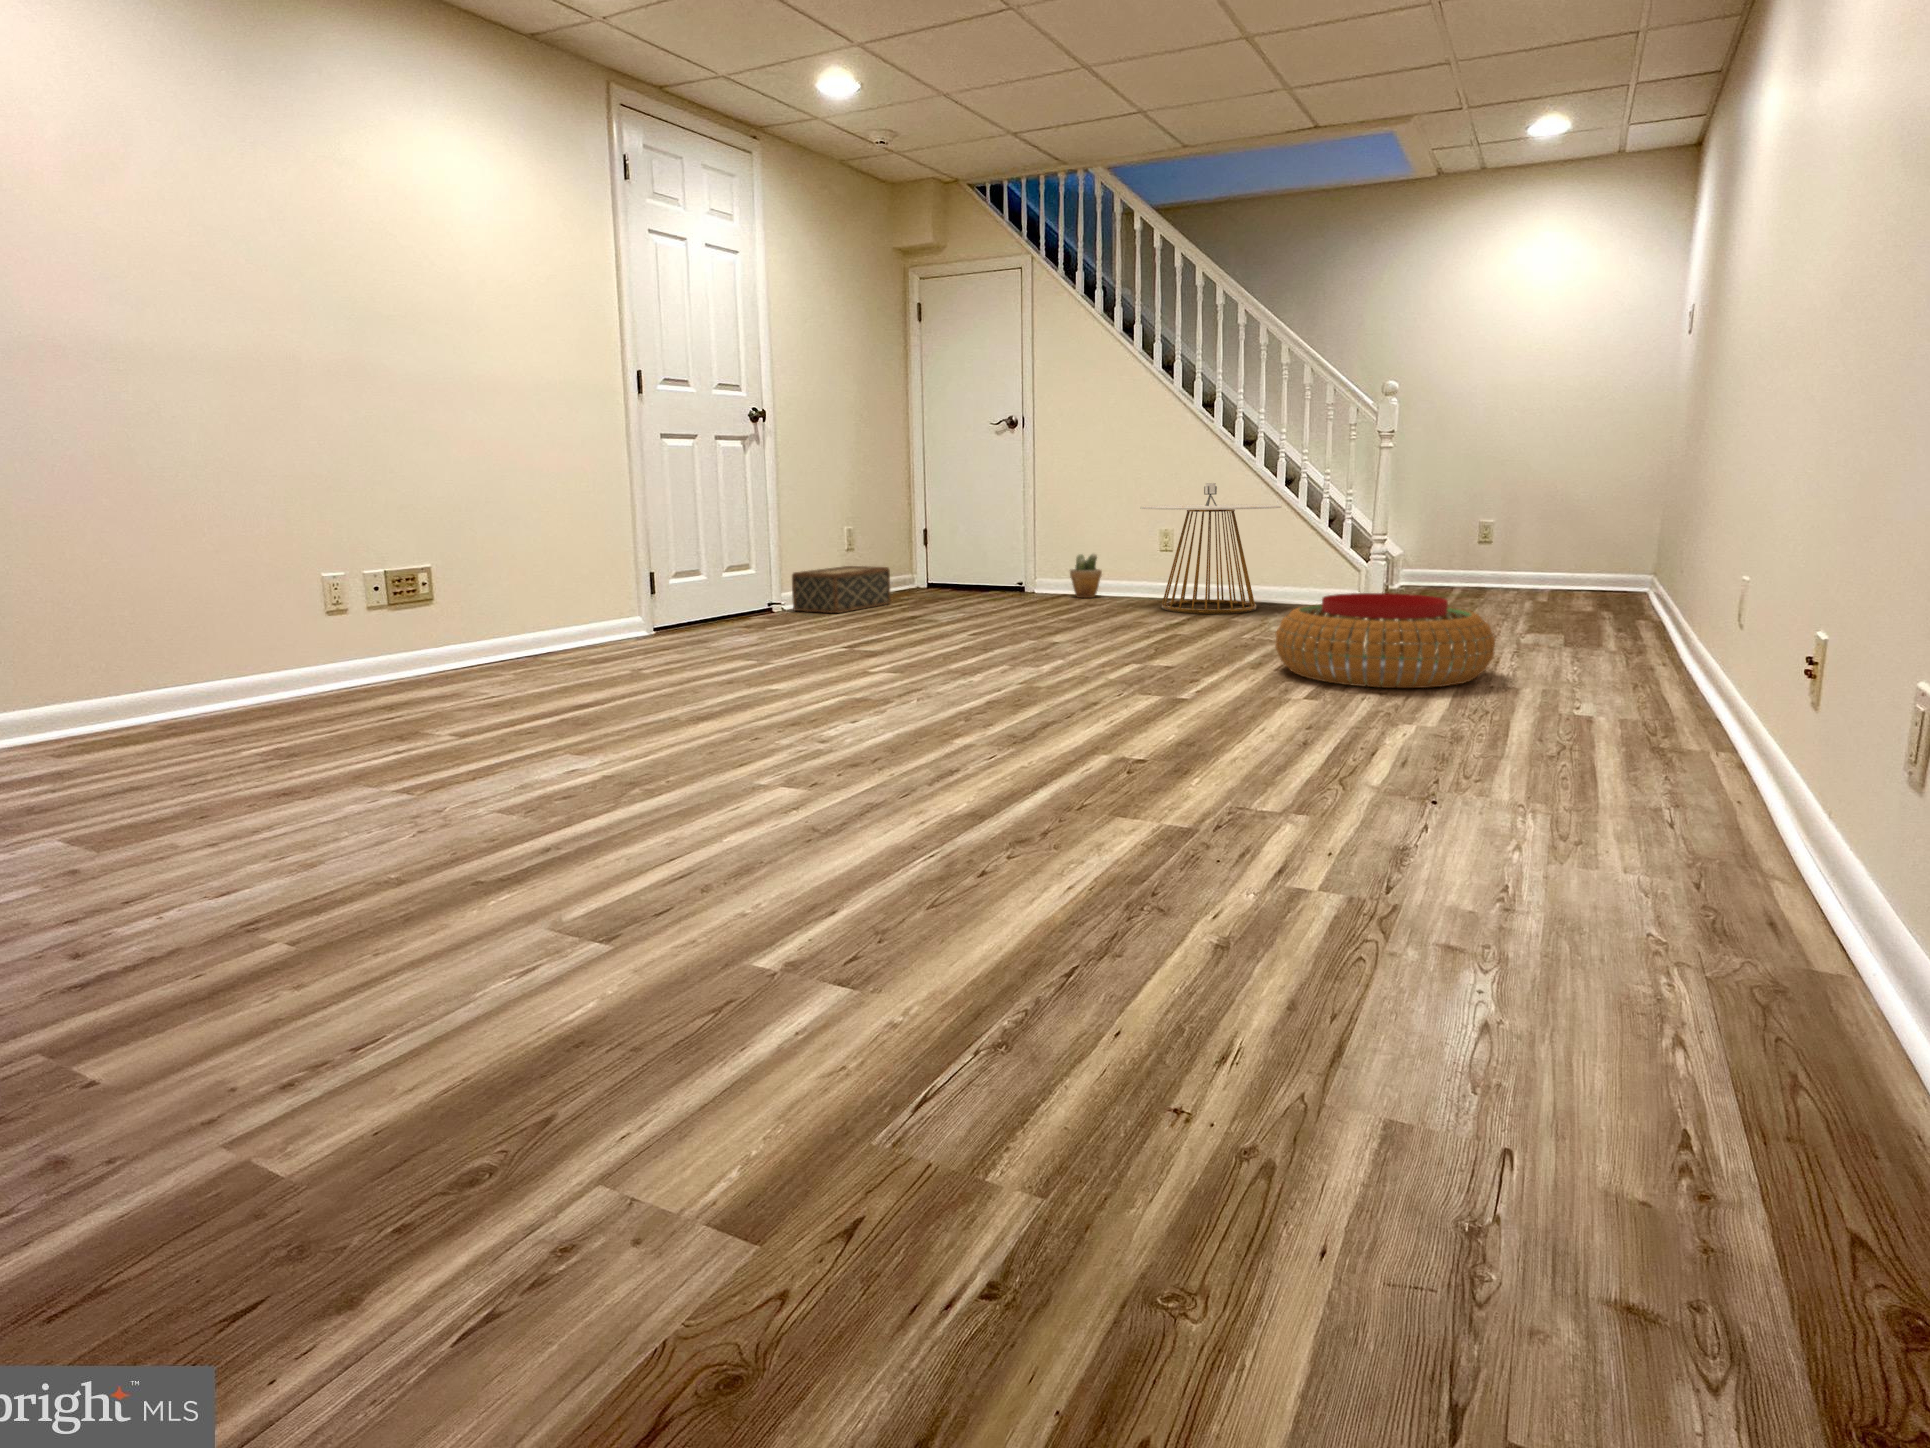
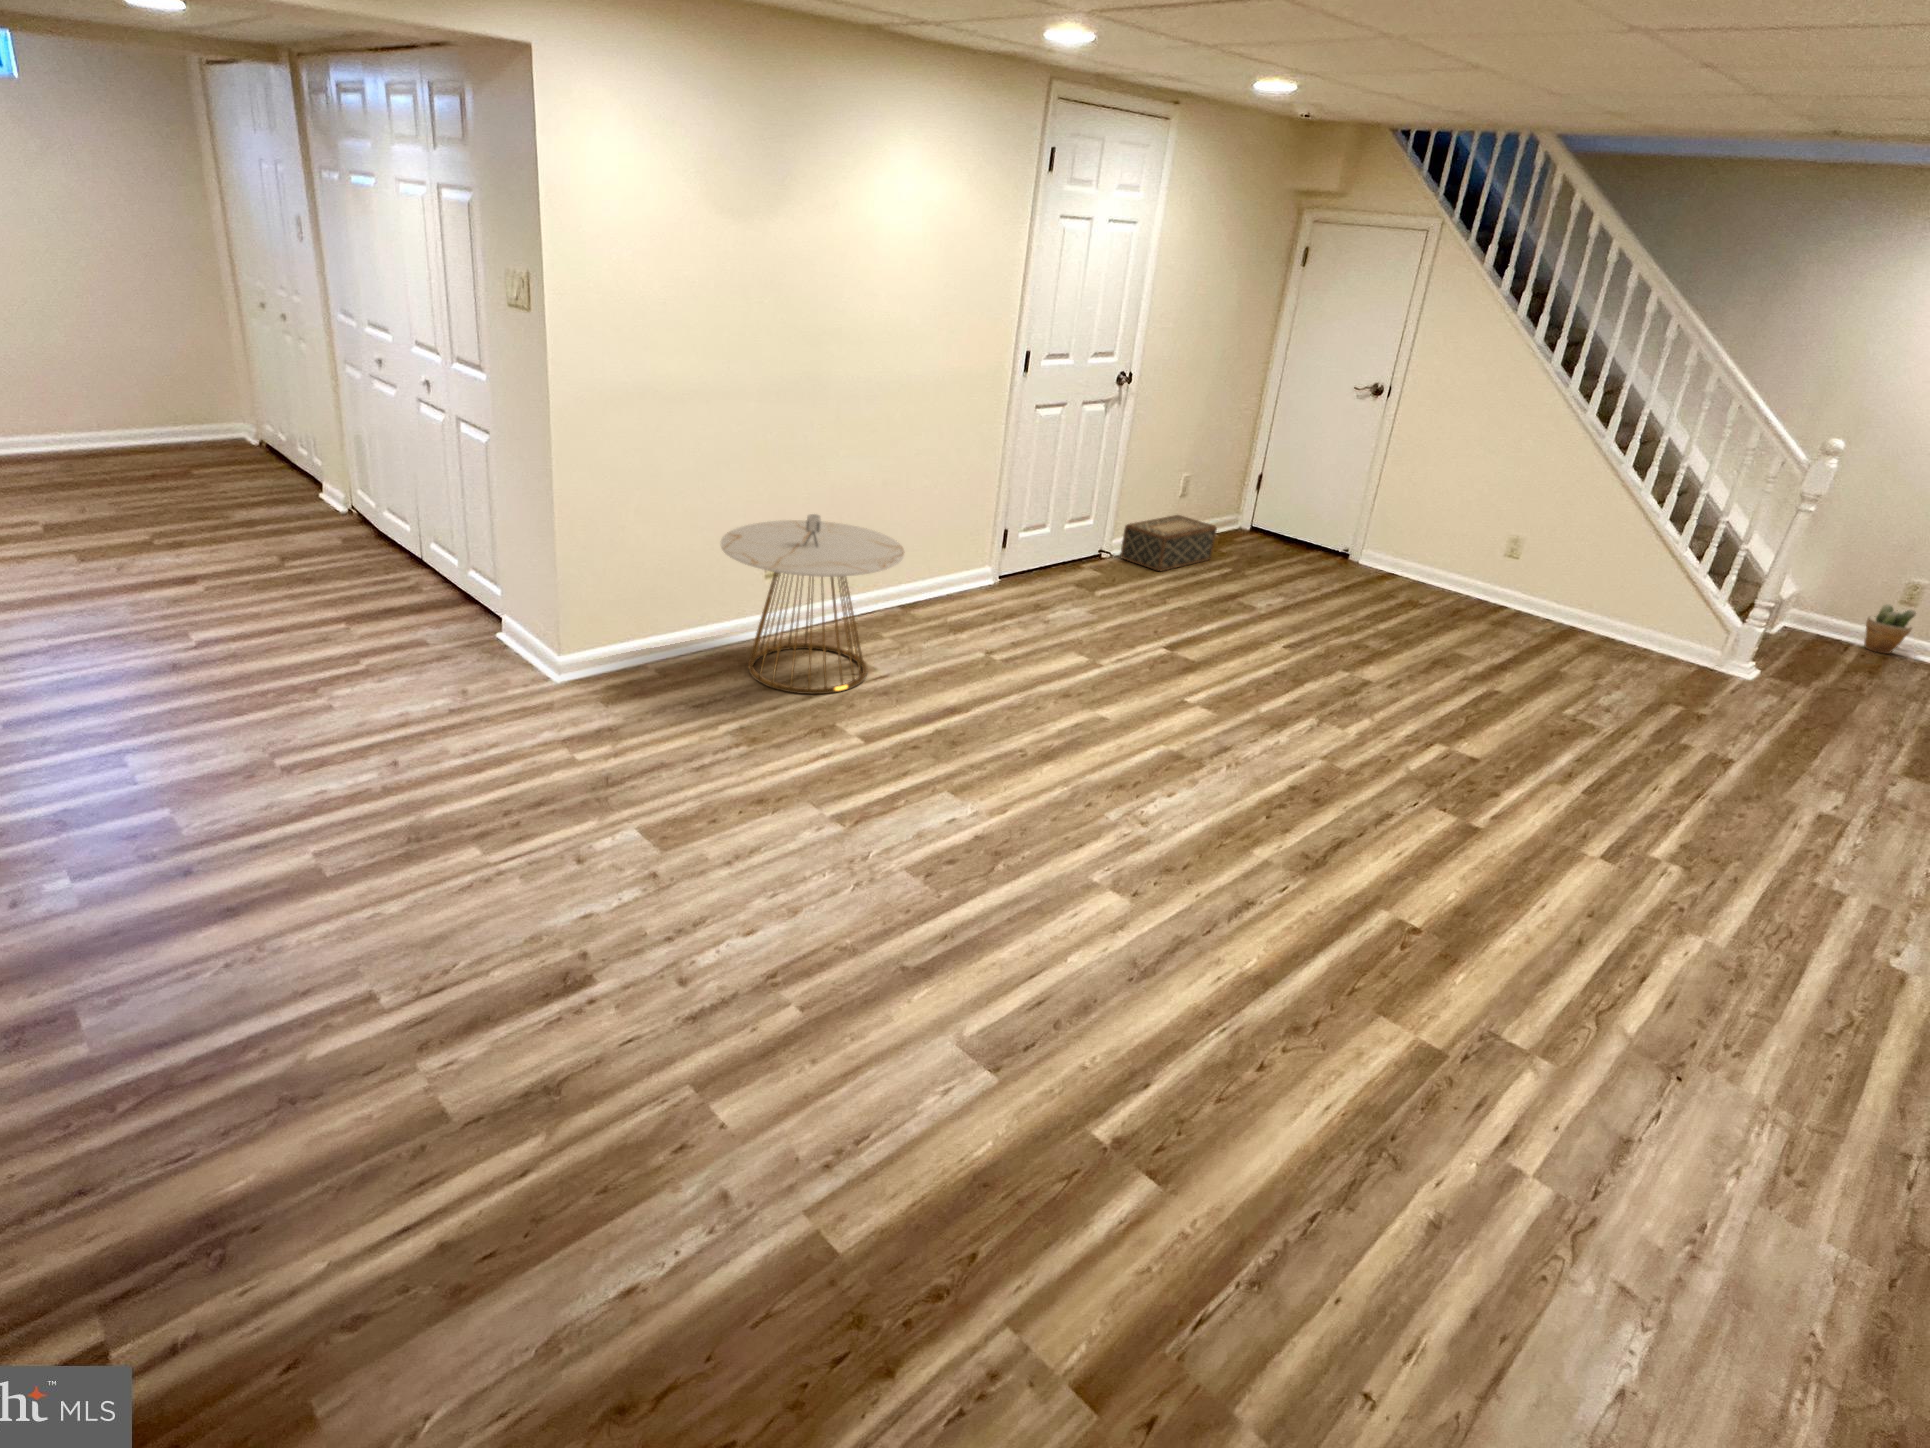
side table: present [1140,483,1282,614] -> present [721,514,905,694]
potted plant: present [1070,554,1102,598] -> present [1864,604,1916,654]
pouf: present [1275,593,1495,688] -> none [1588,731,1838,870]

